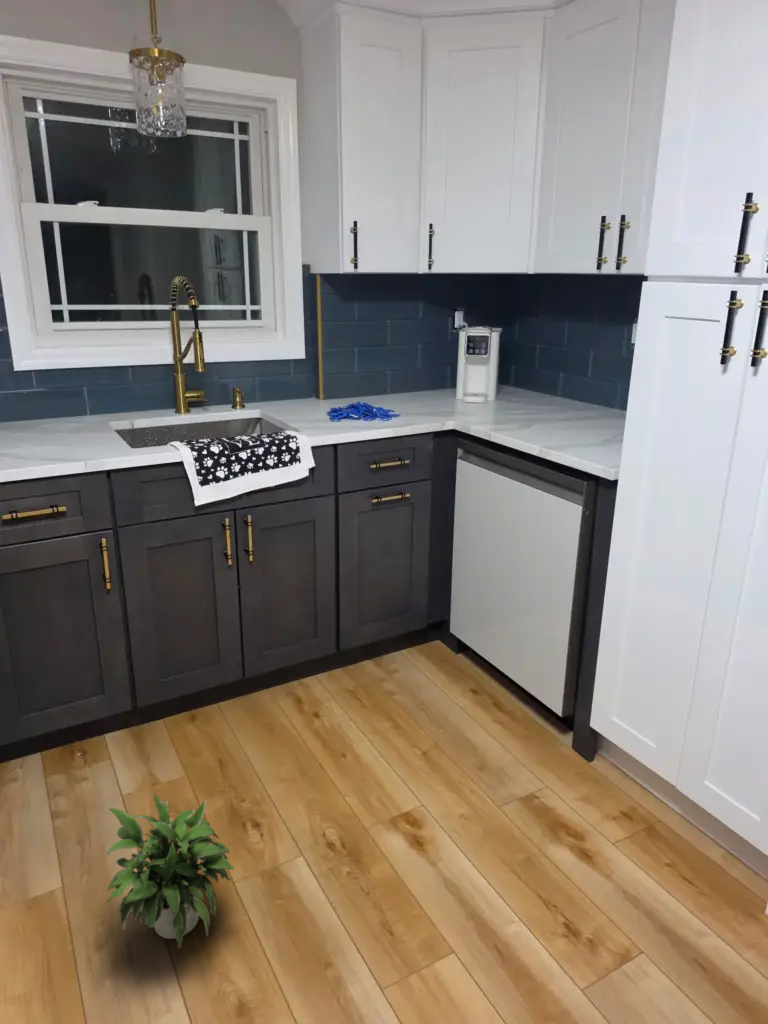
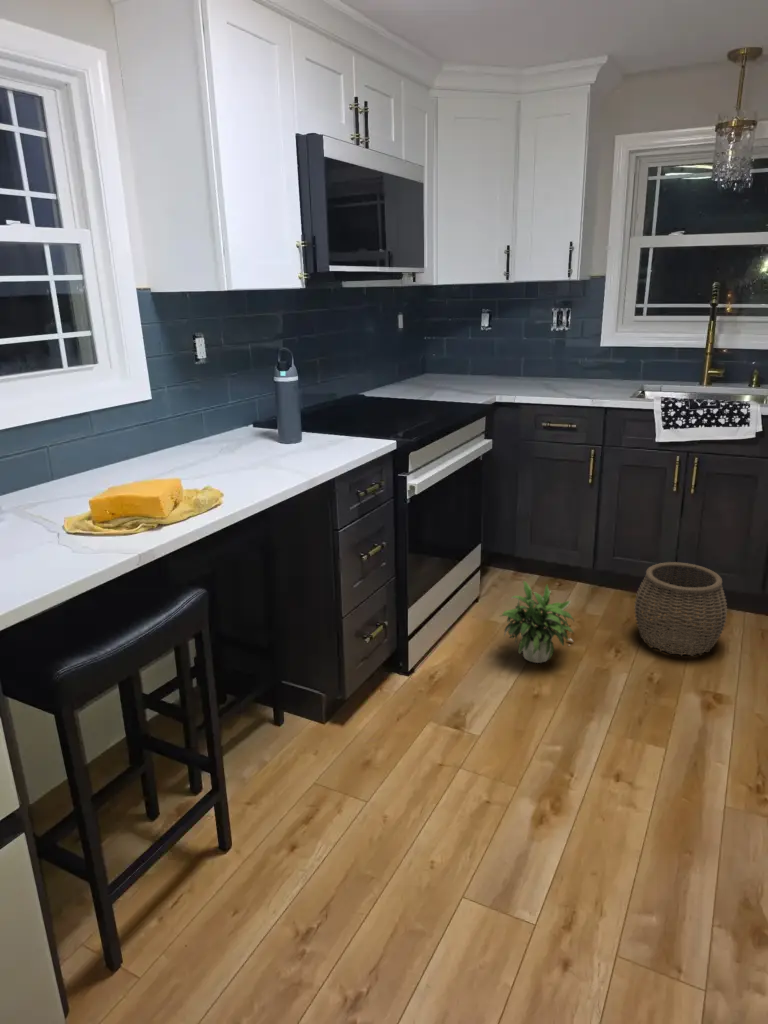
woven basket: none [246,655,363,792] -> present [635,562,727,656]

